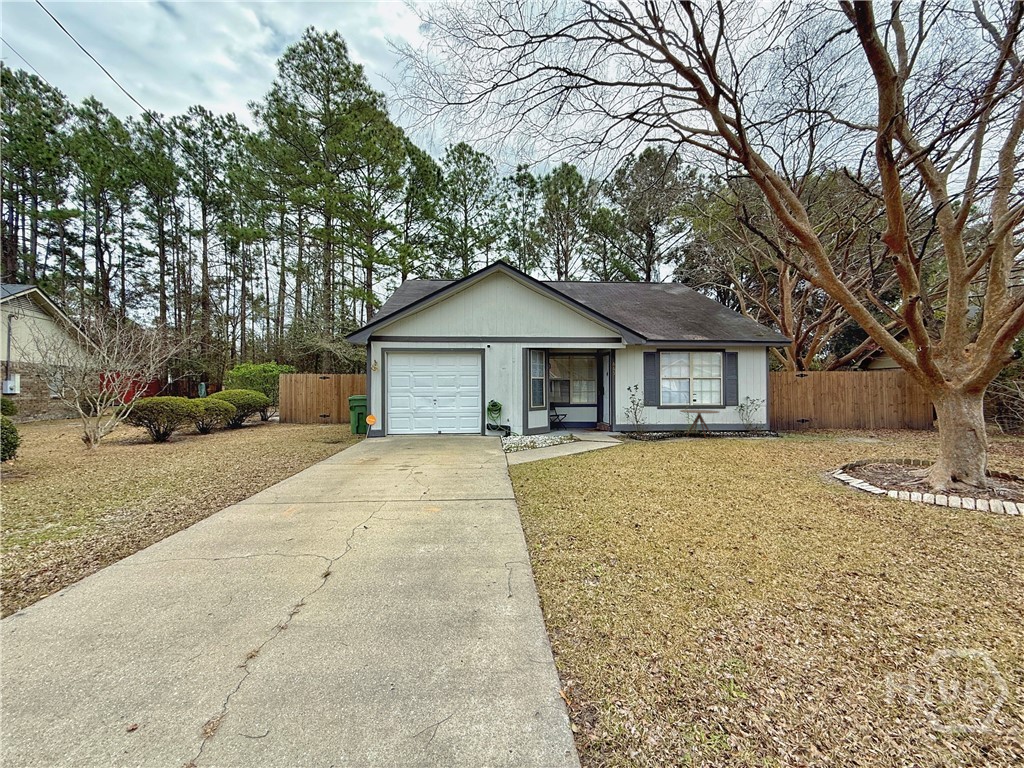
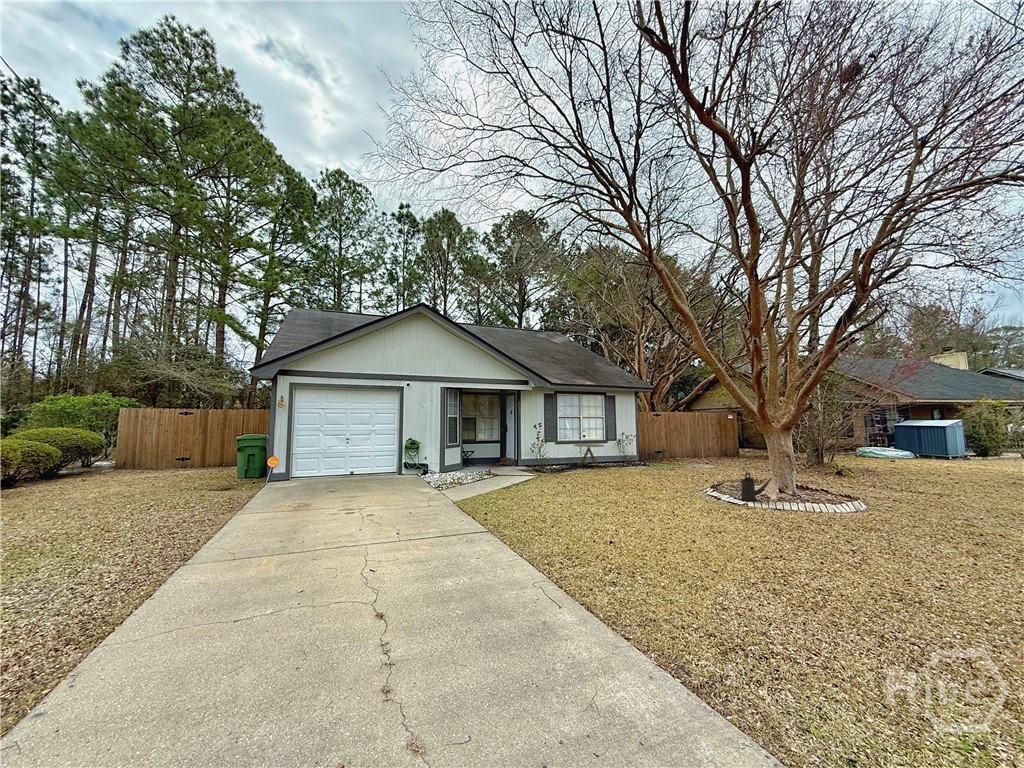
watering can: none [874,451,938,491] -> present [736,472,772,501]

